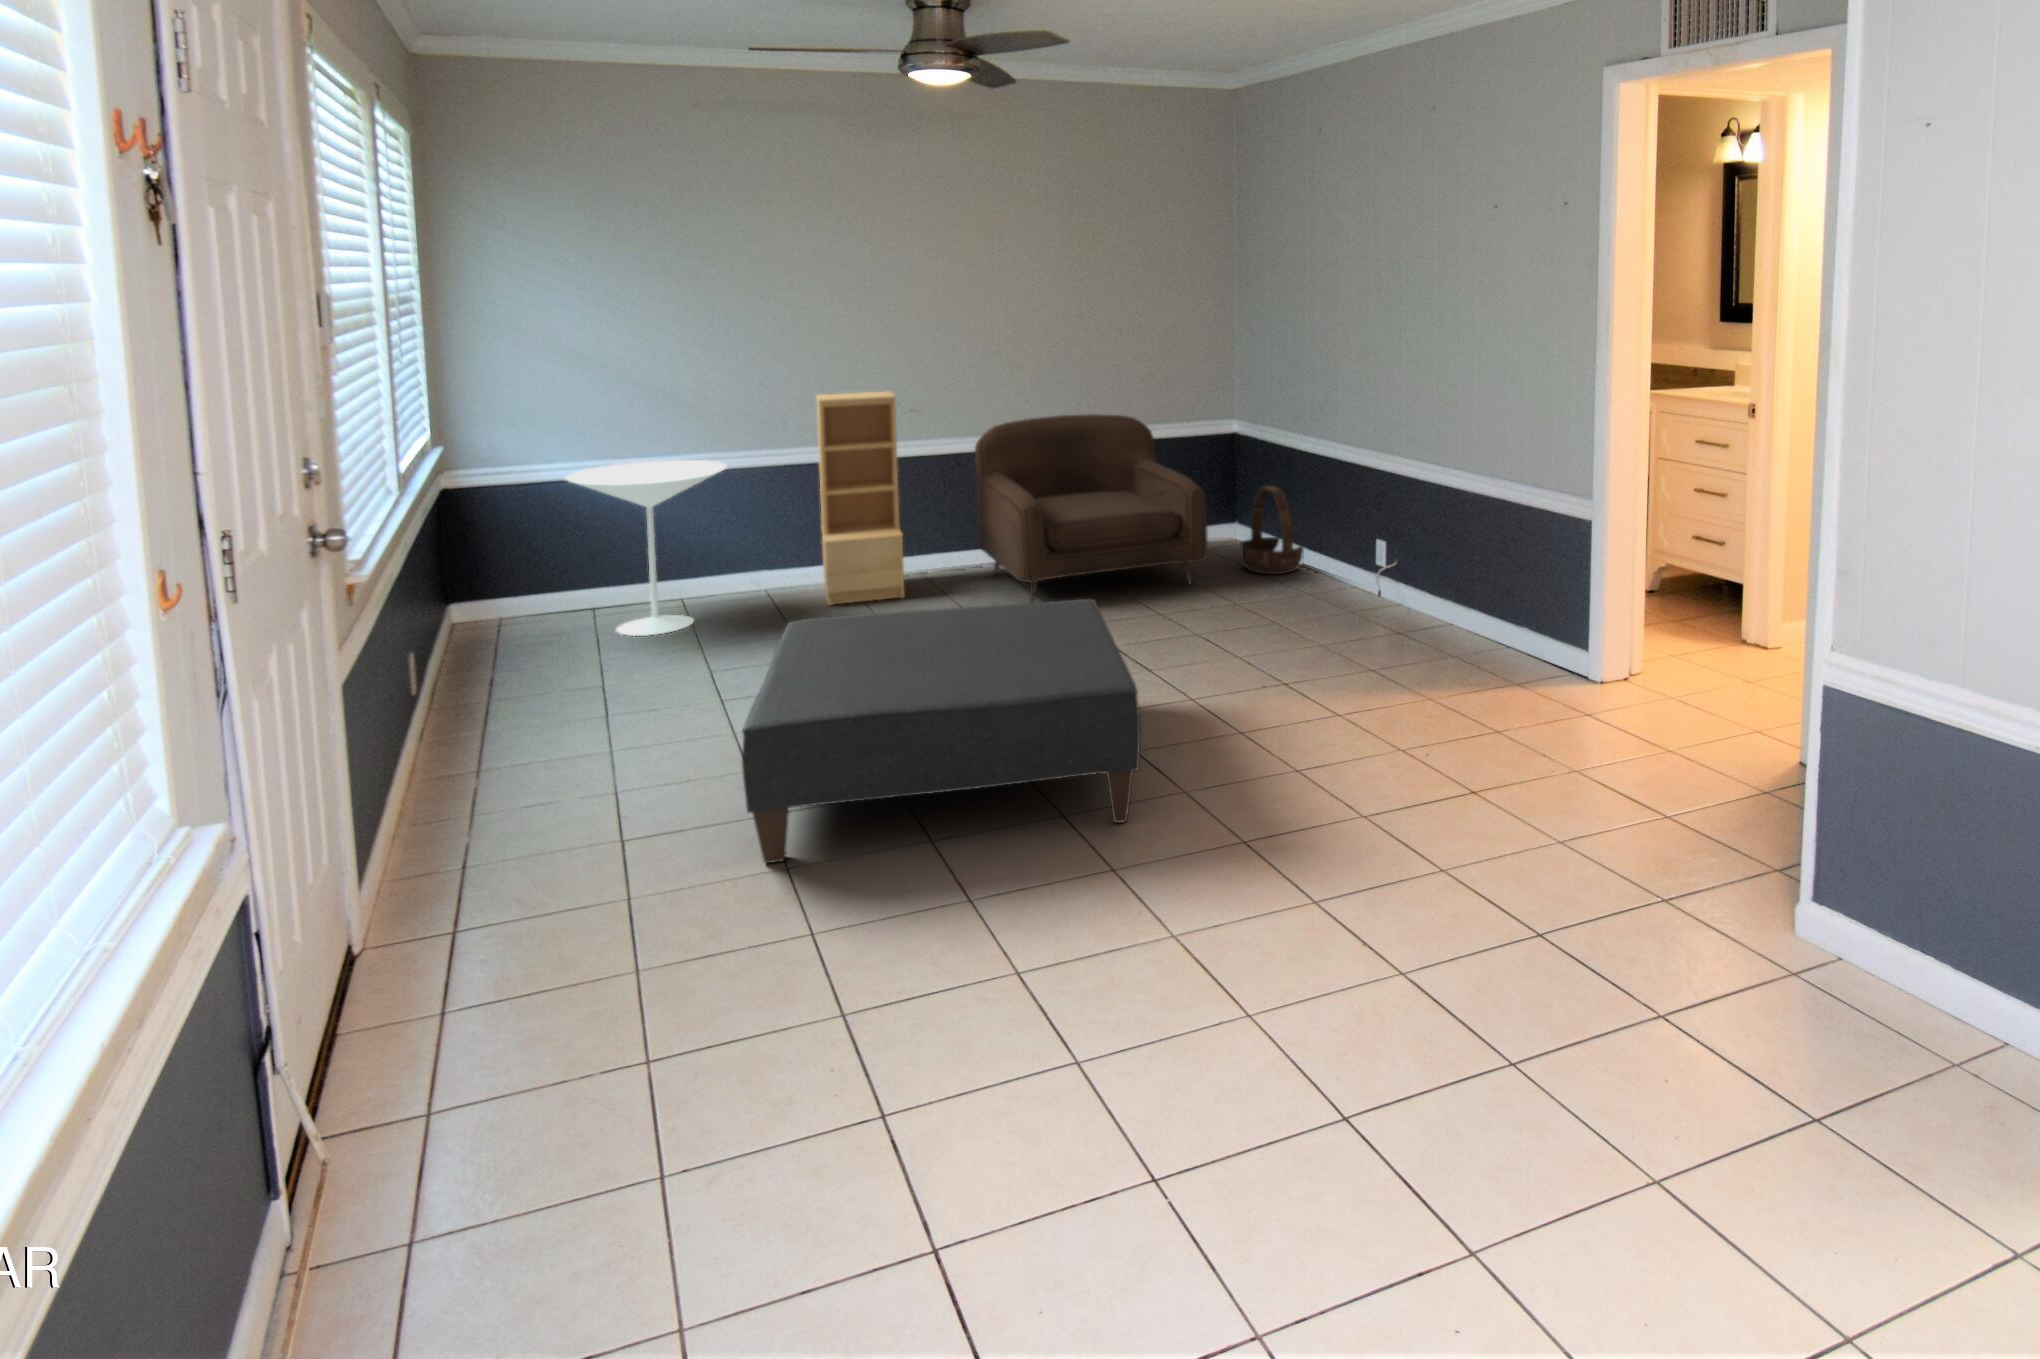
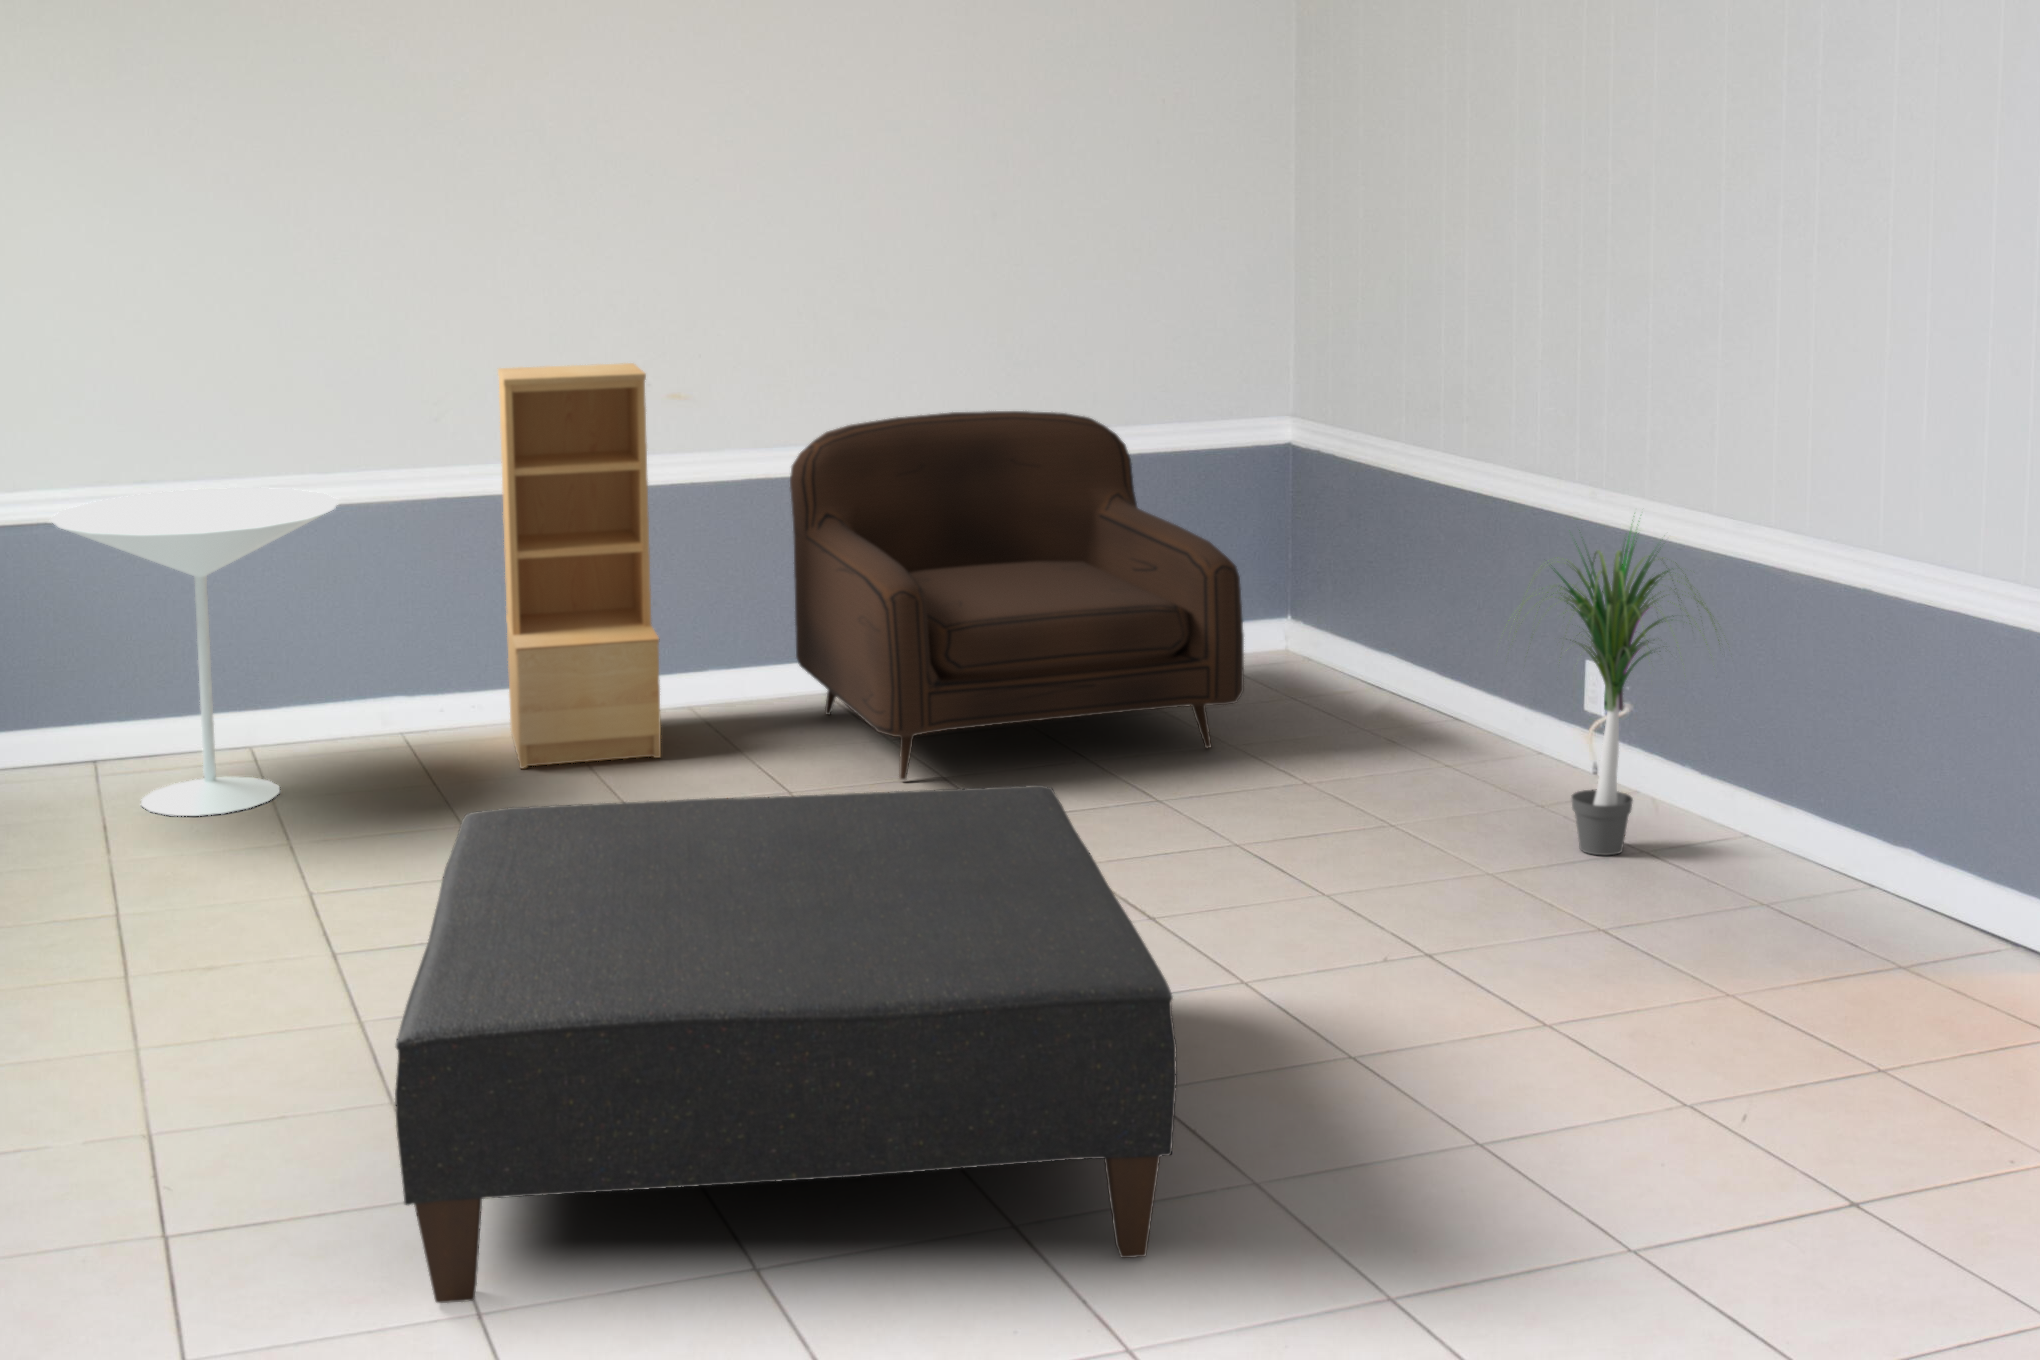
potted plant: none [1325,455,1439,629] -> present [1508,536,1719,855]
basket: present [1240,486,1304,574] -> none [1303,557,1430,732]

